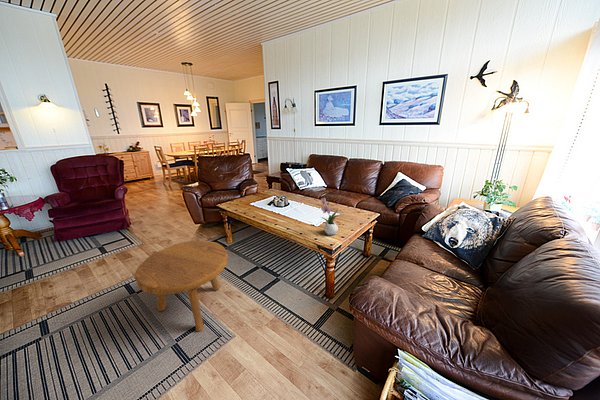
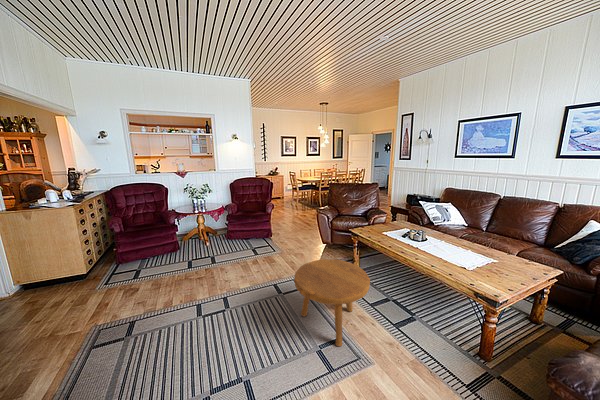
flower arrangement: present [321,191,338,235] -> none [480,231,510,284]

